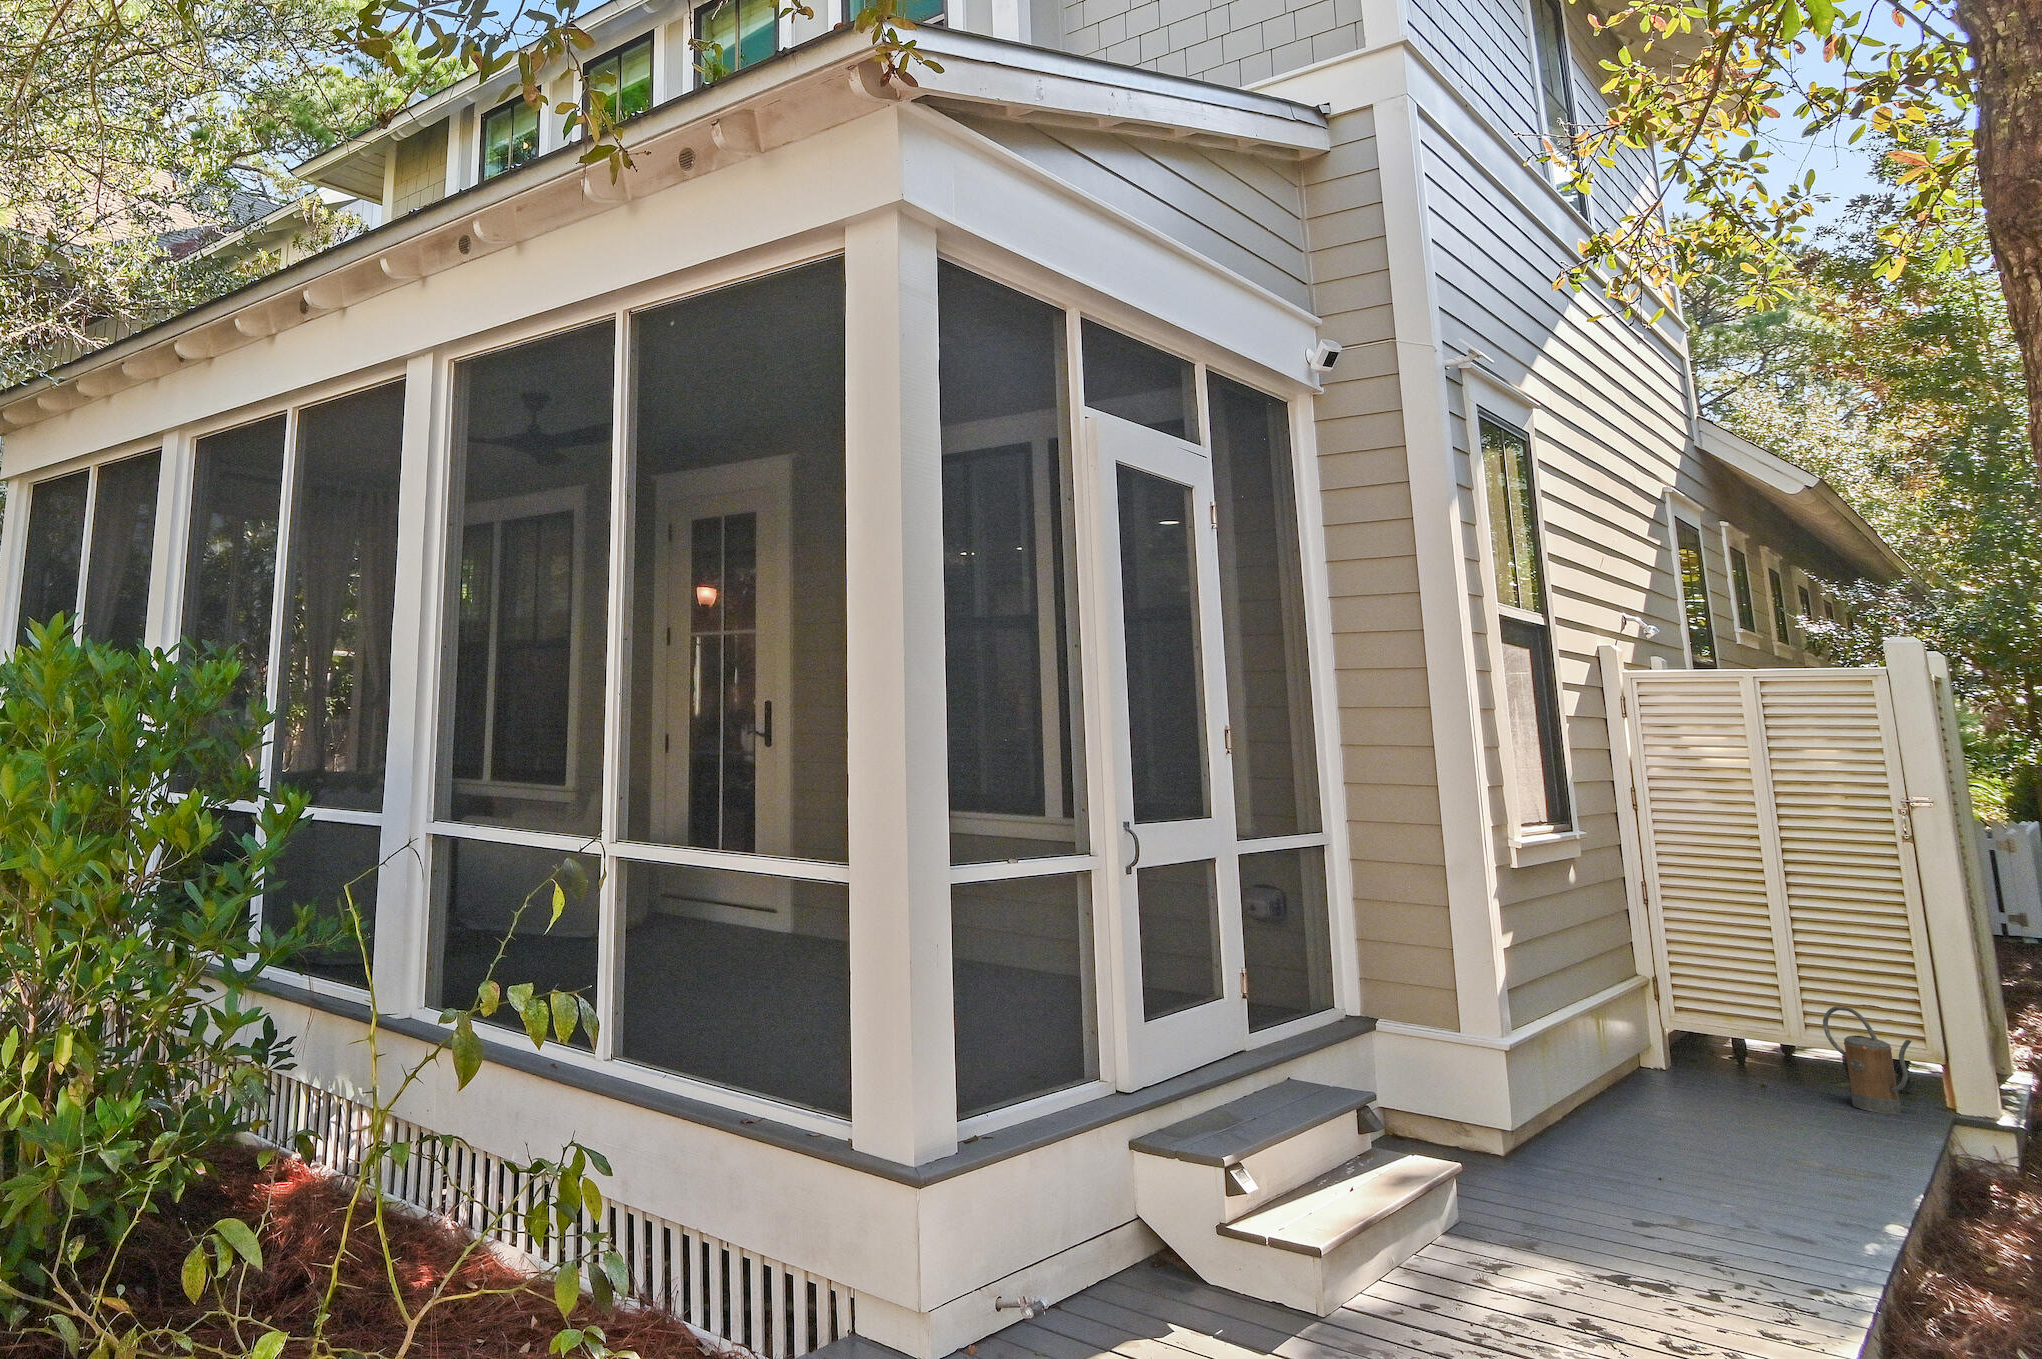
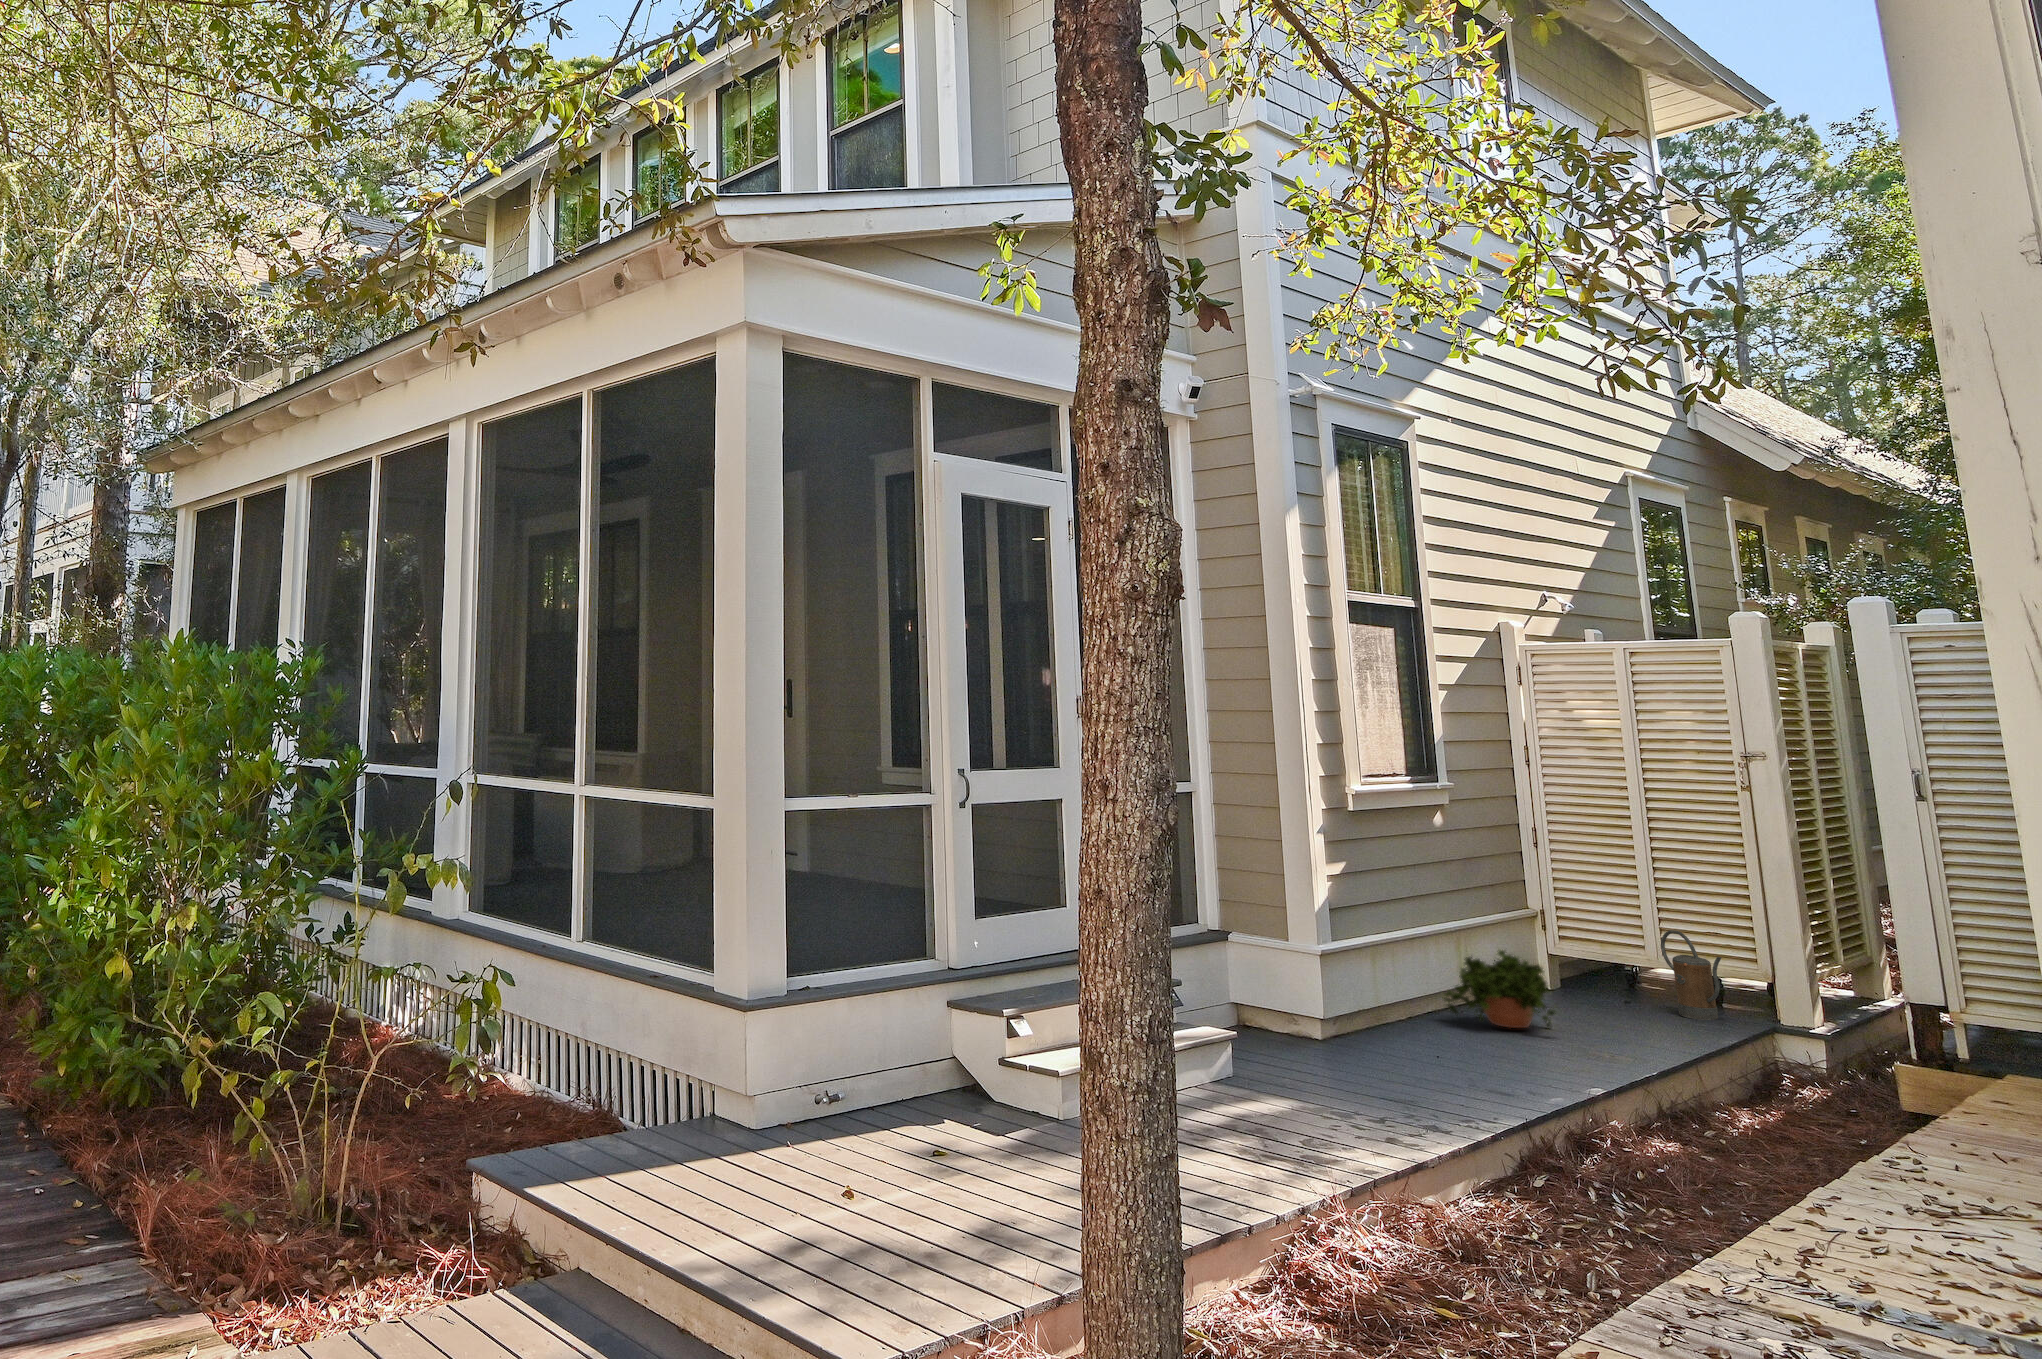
potted plant: none [1603,1031,1770,1133] -> present [1444,950,1556,1028]

